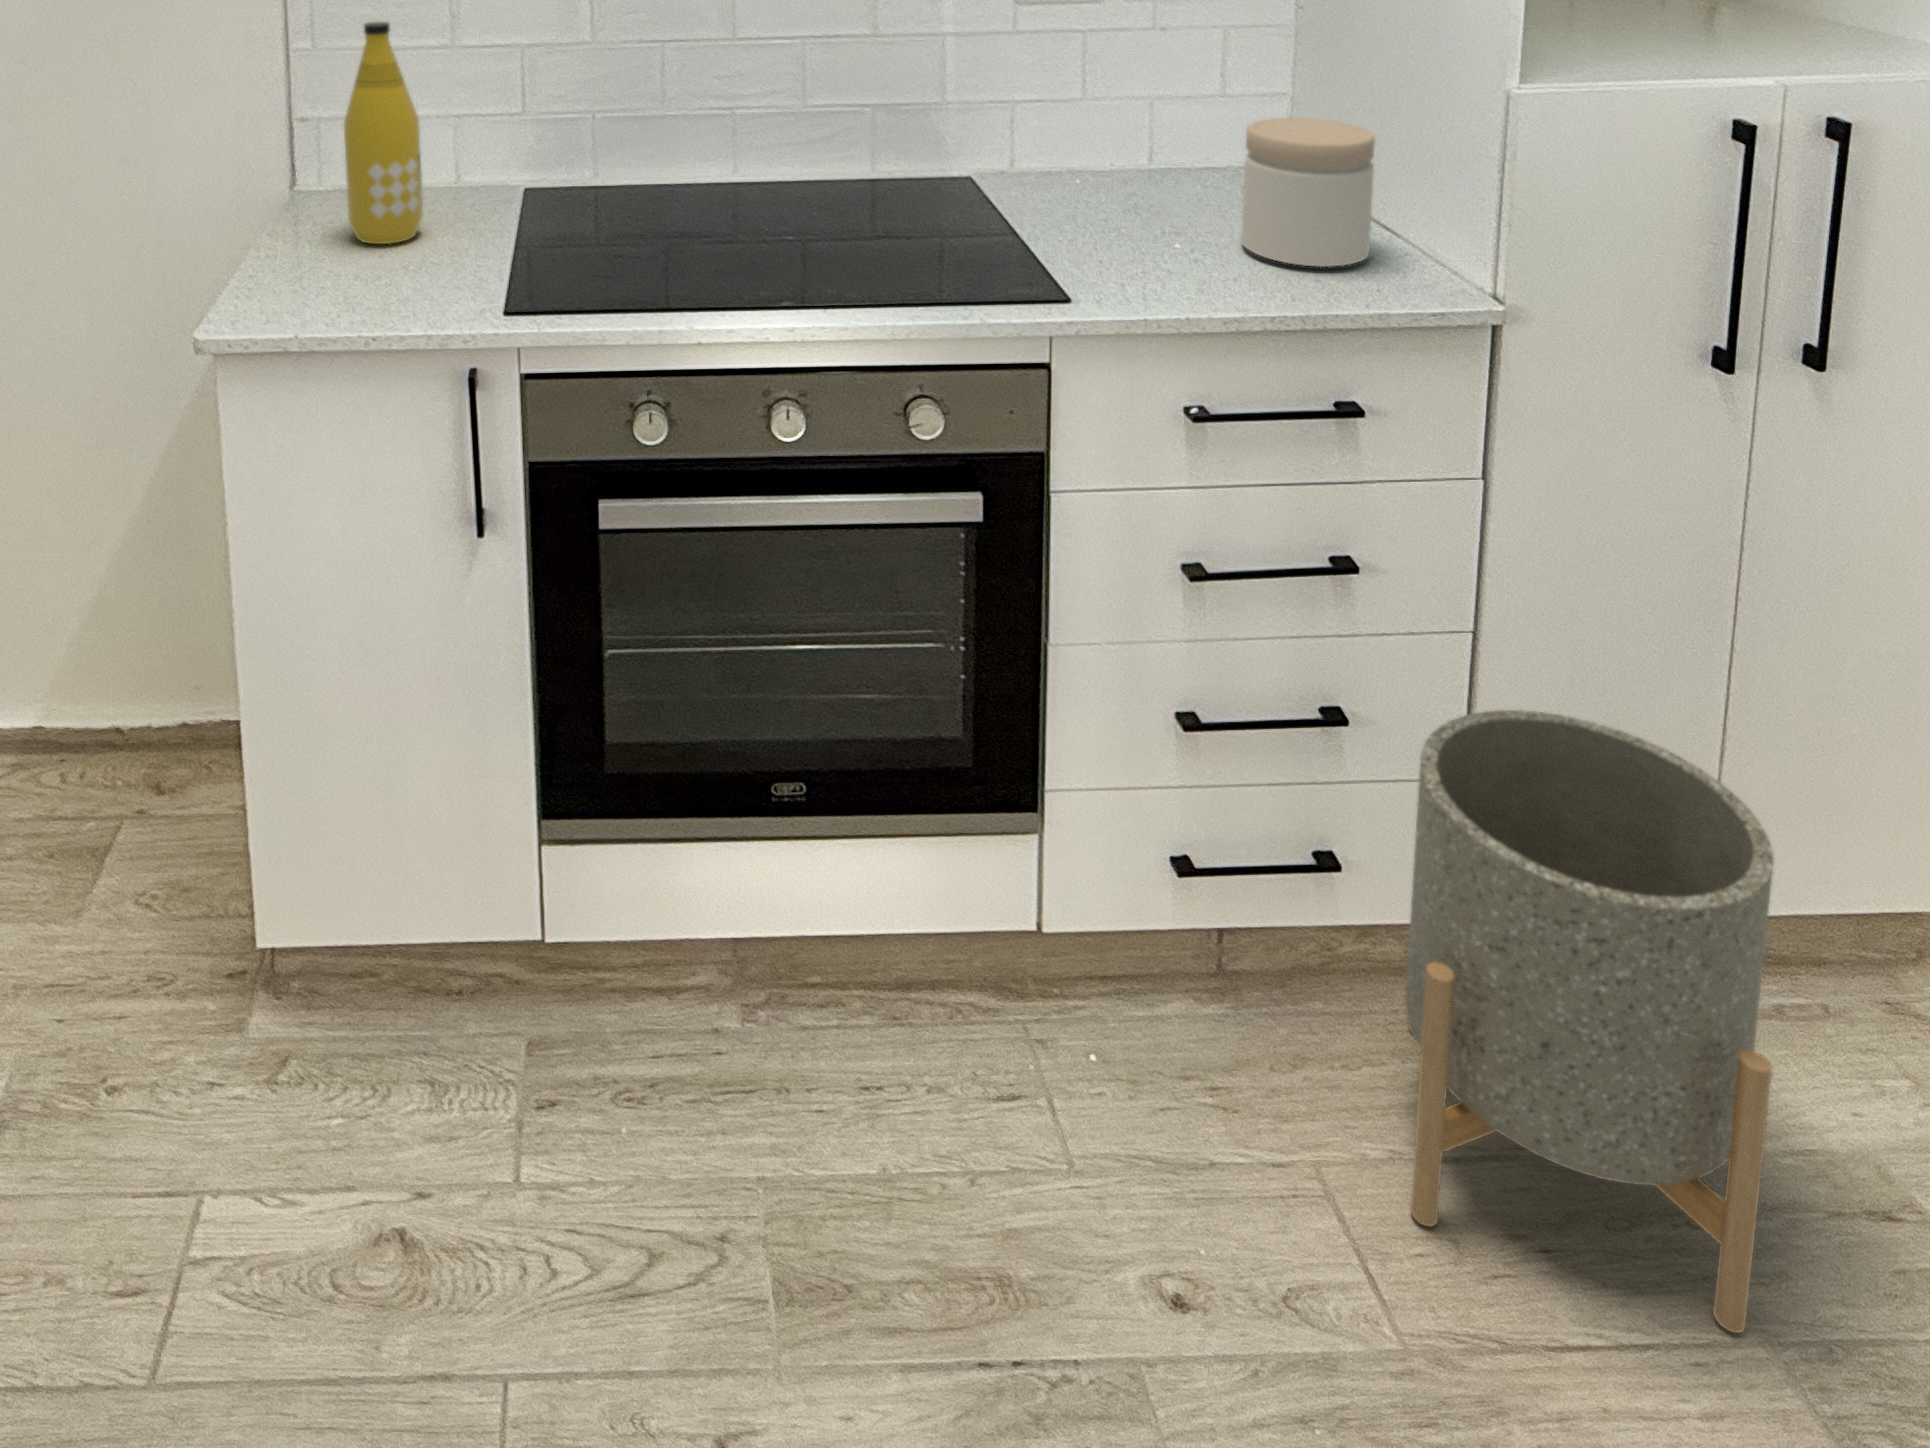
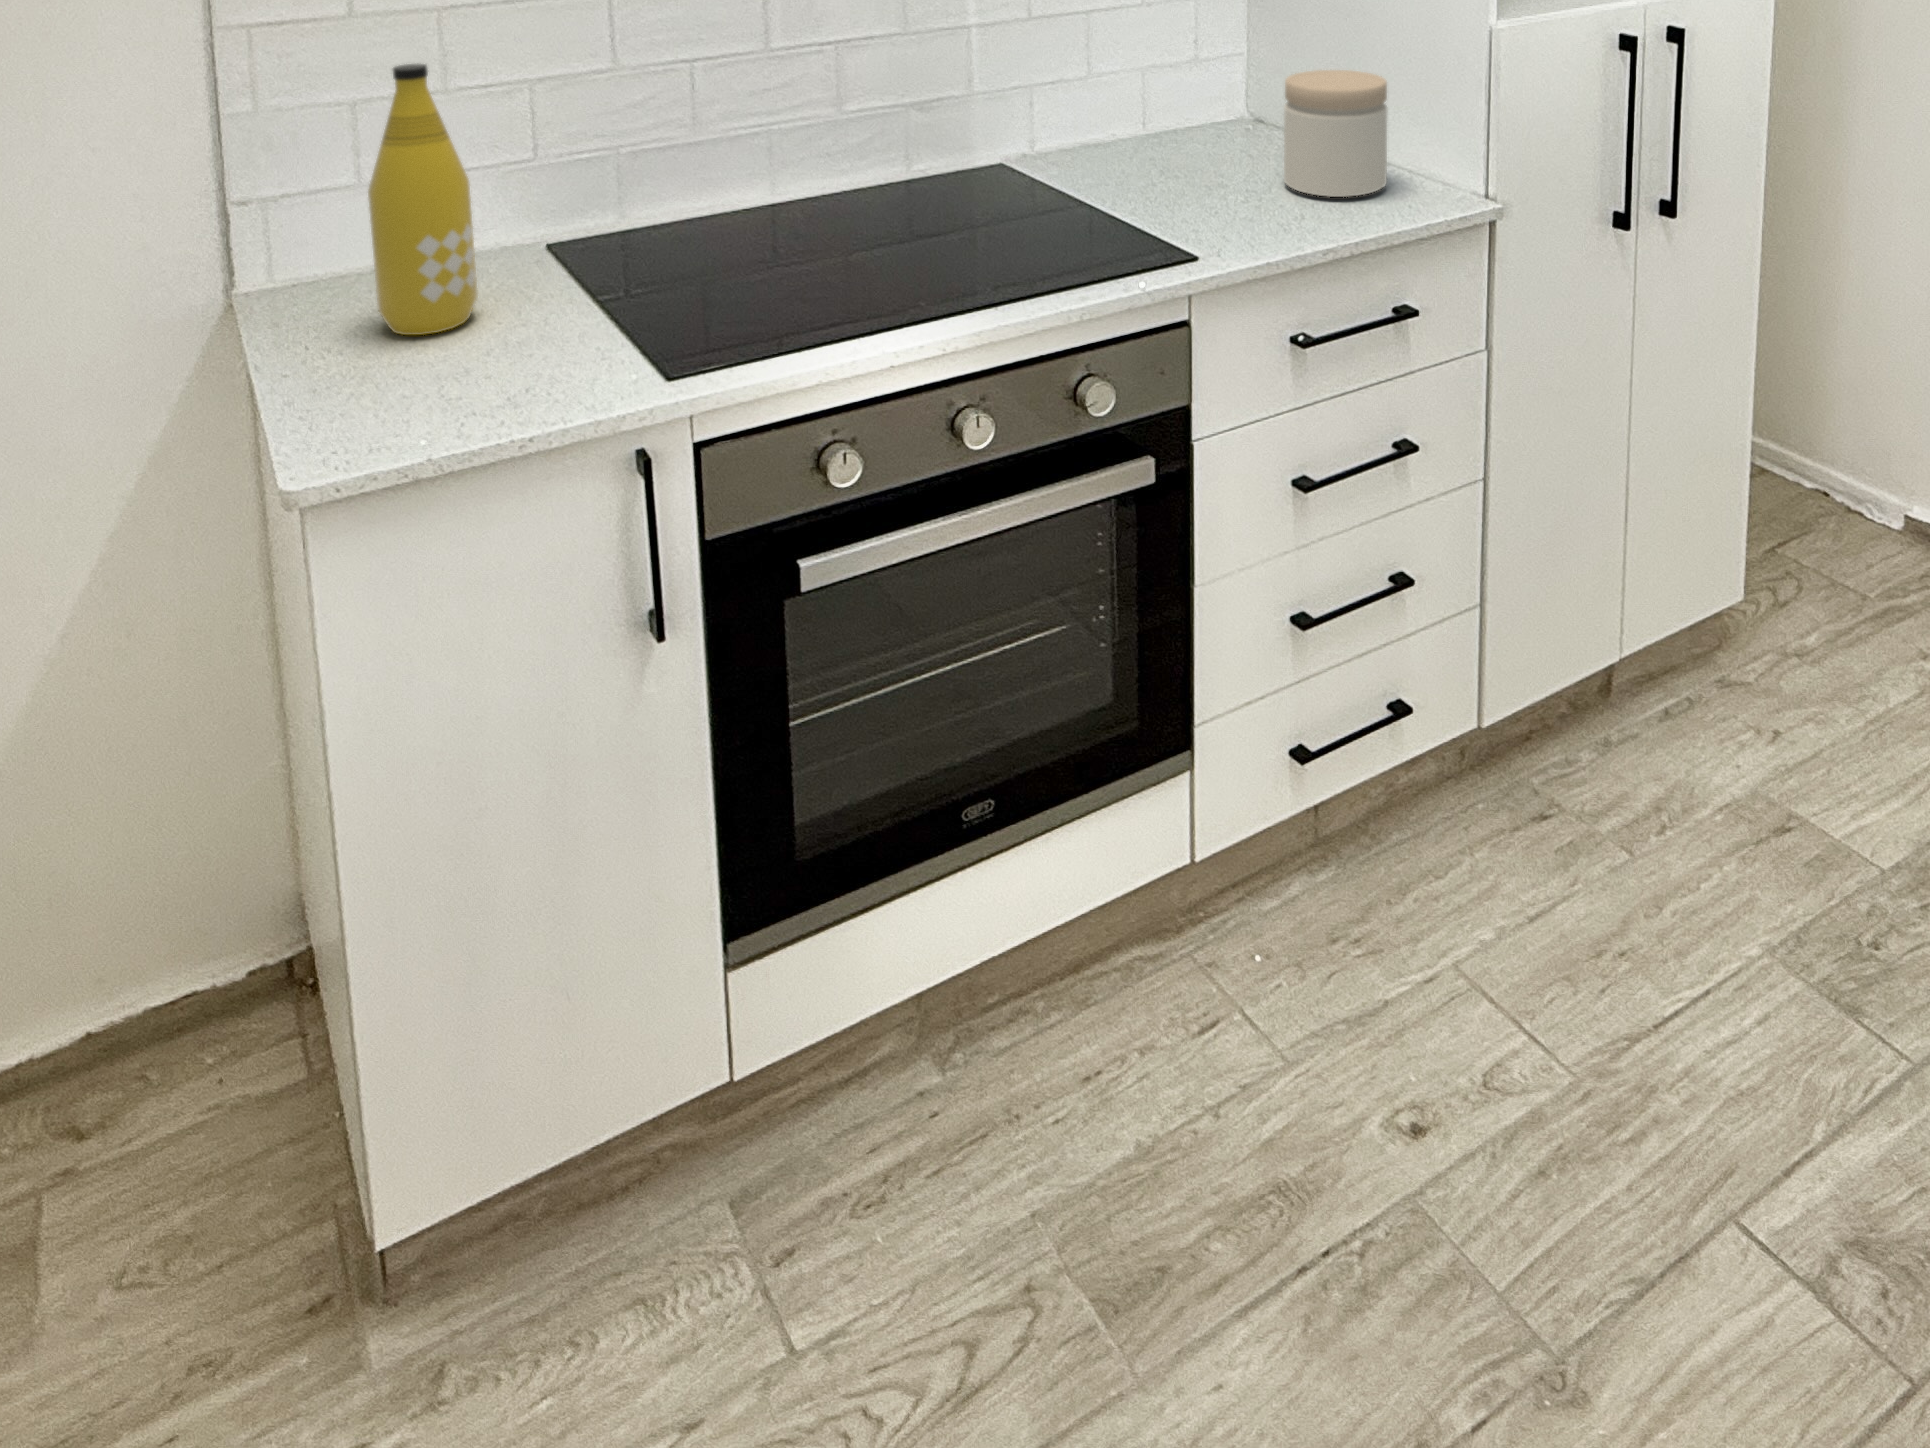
planter: present [1405,710,1774,1333] -> none [1467,523,1763,972]

